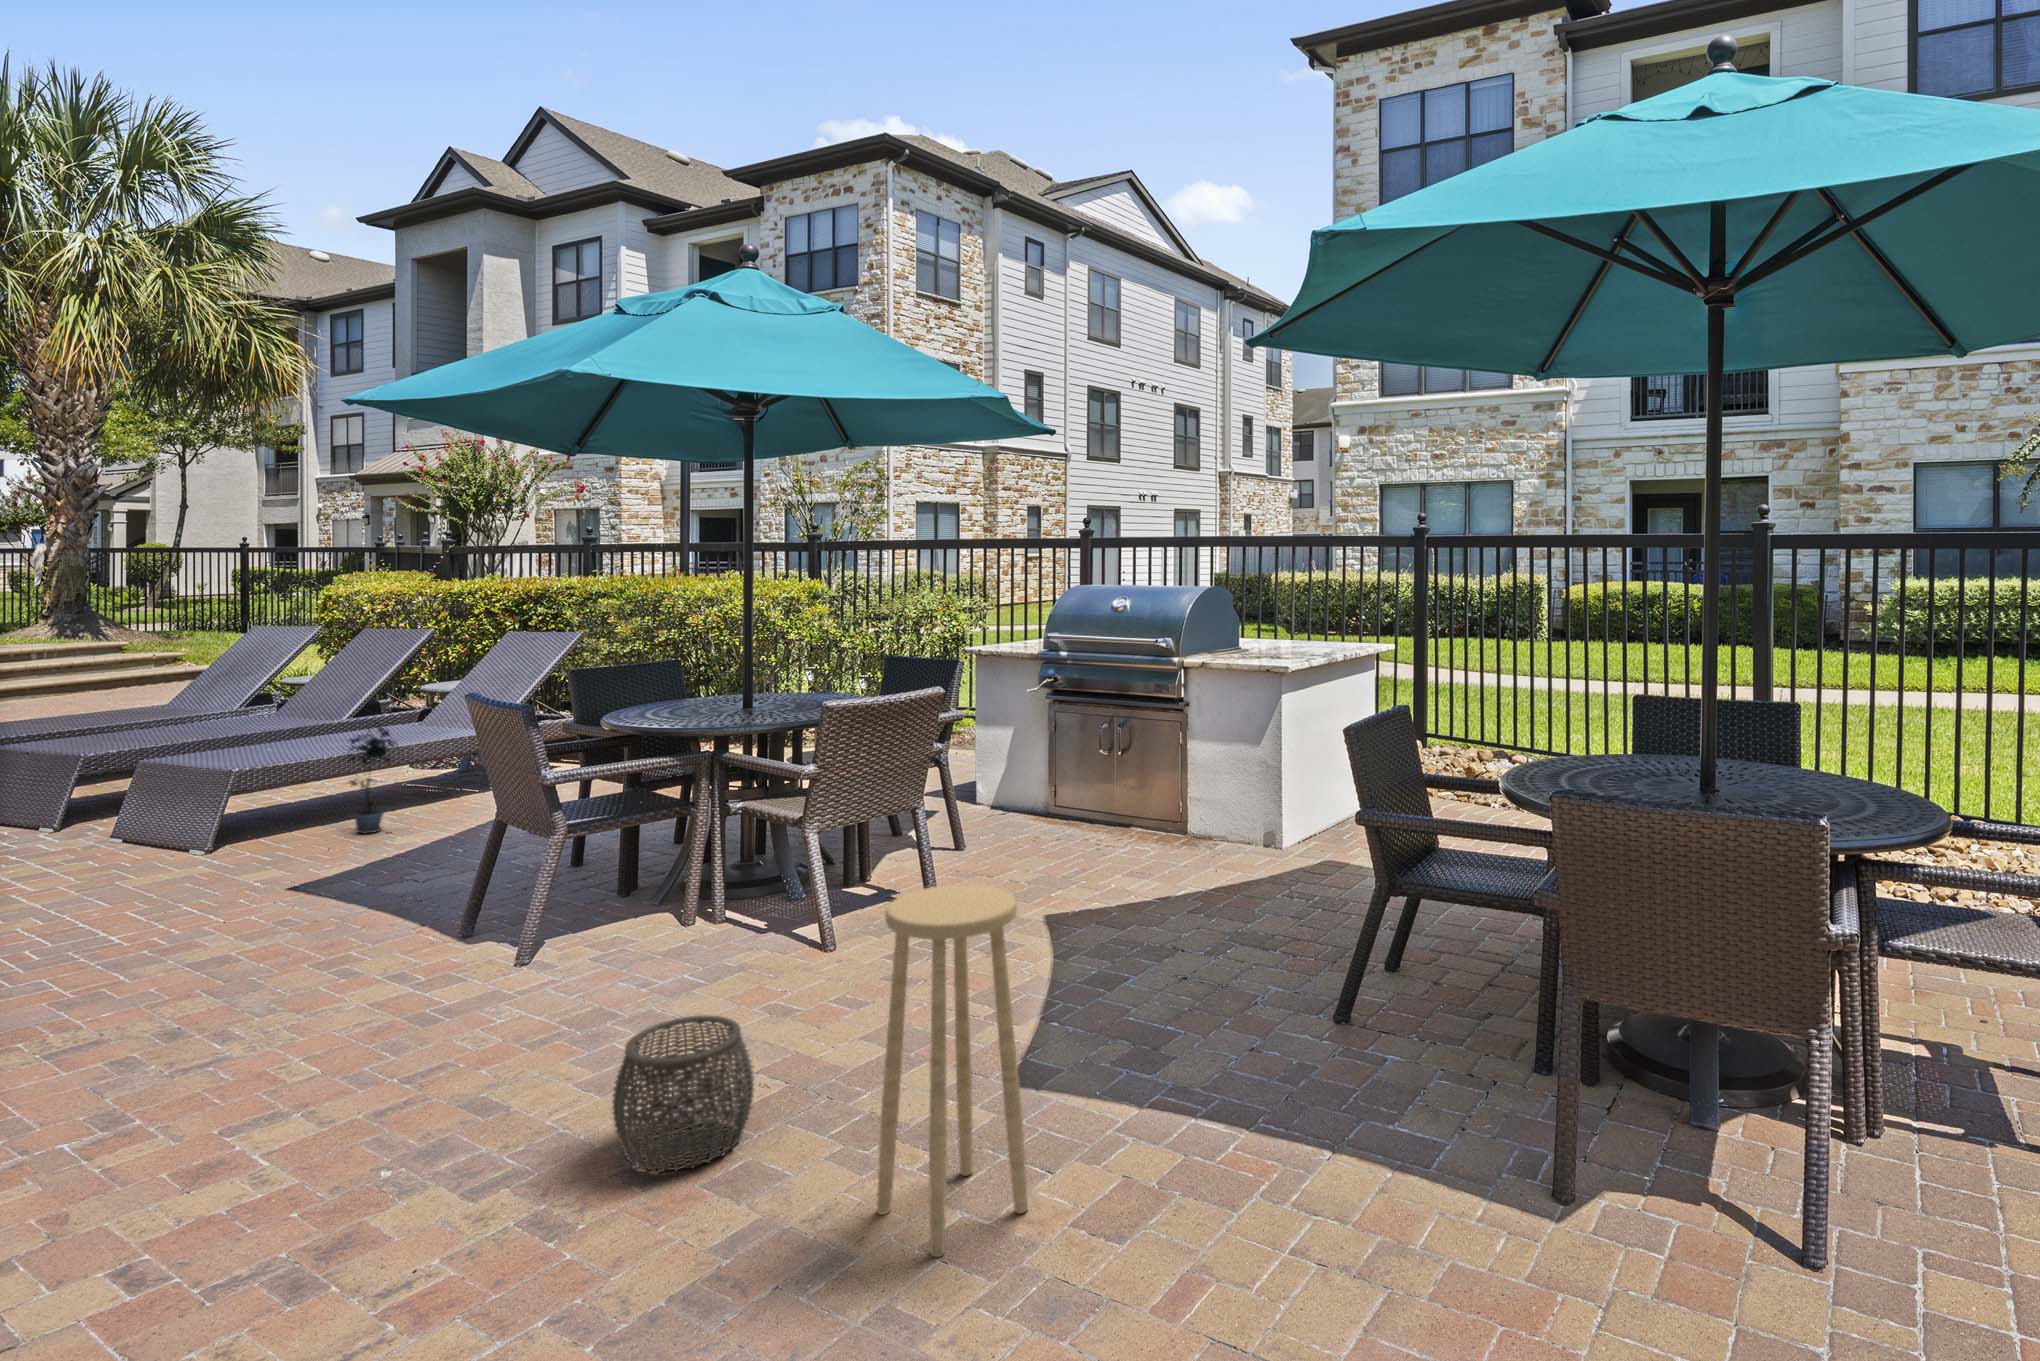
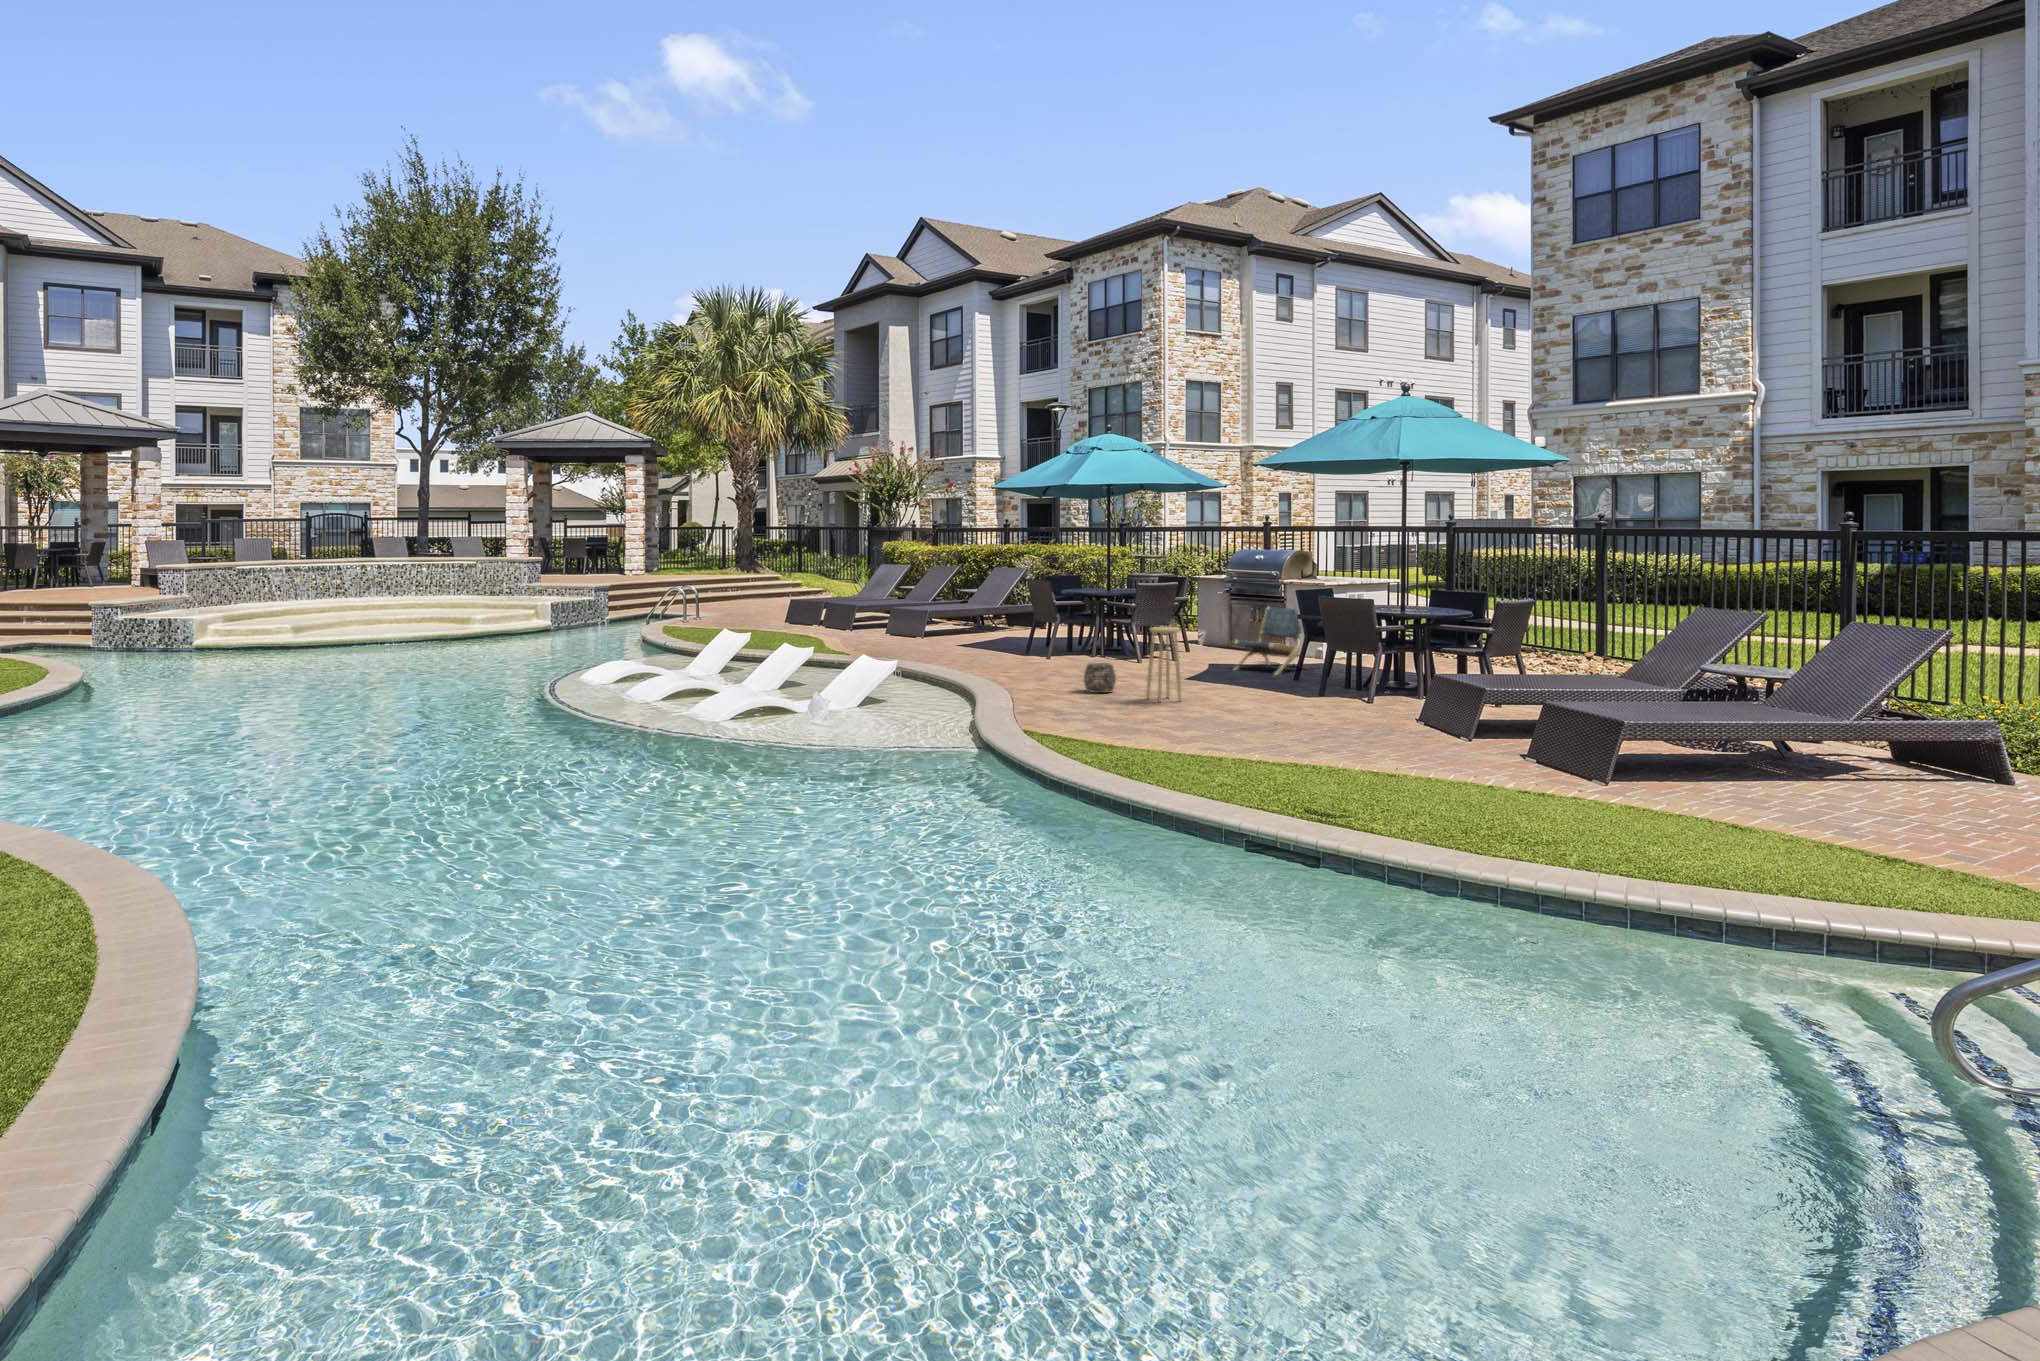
lounge chair: none [1094,704,1263,893] -> present [1234,607,1304,675]
potted plant: present [348,727,396,834] -> none [948,607,968,648]

